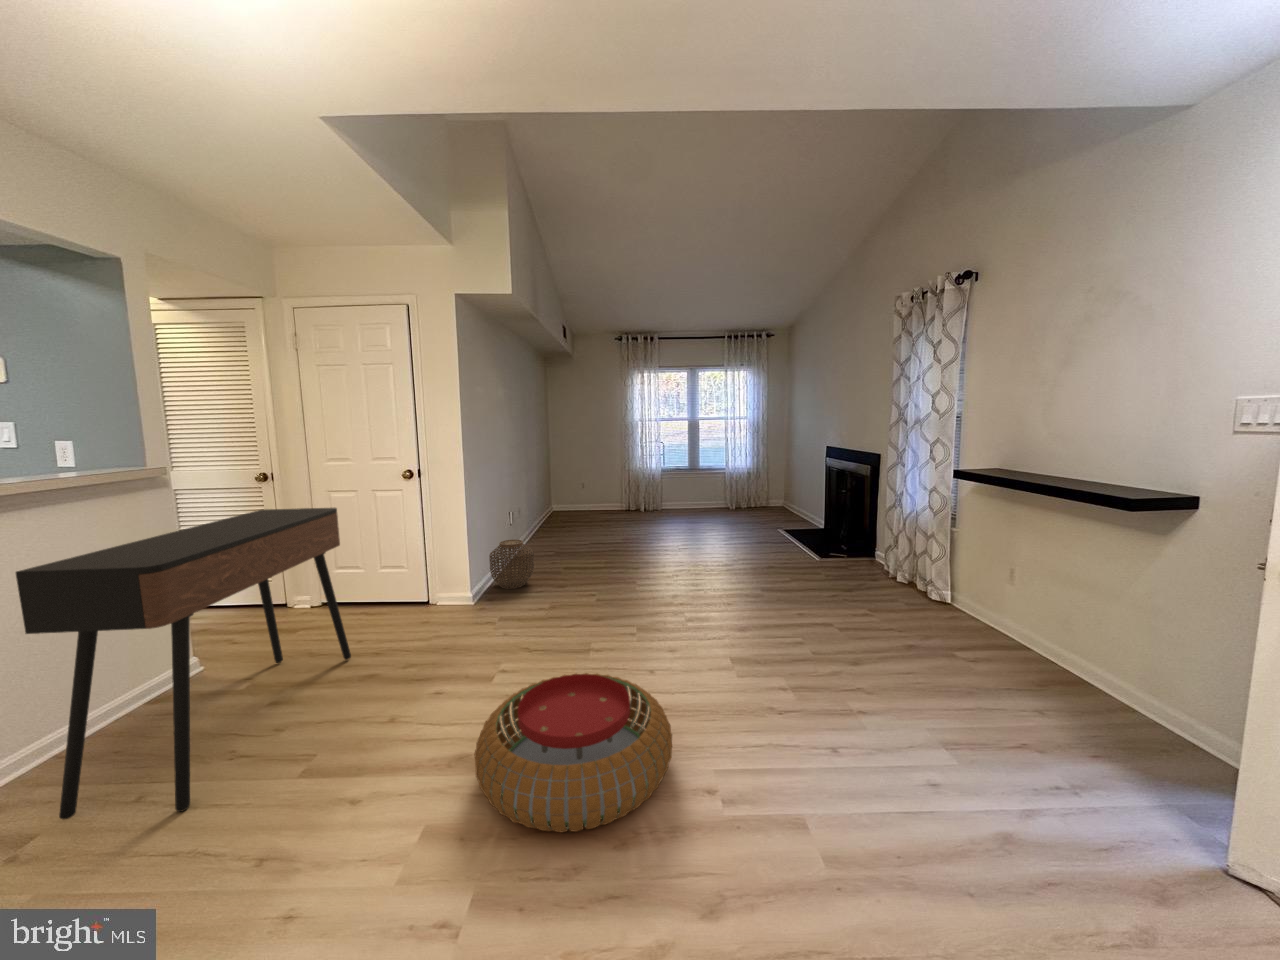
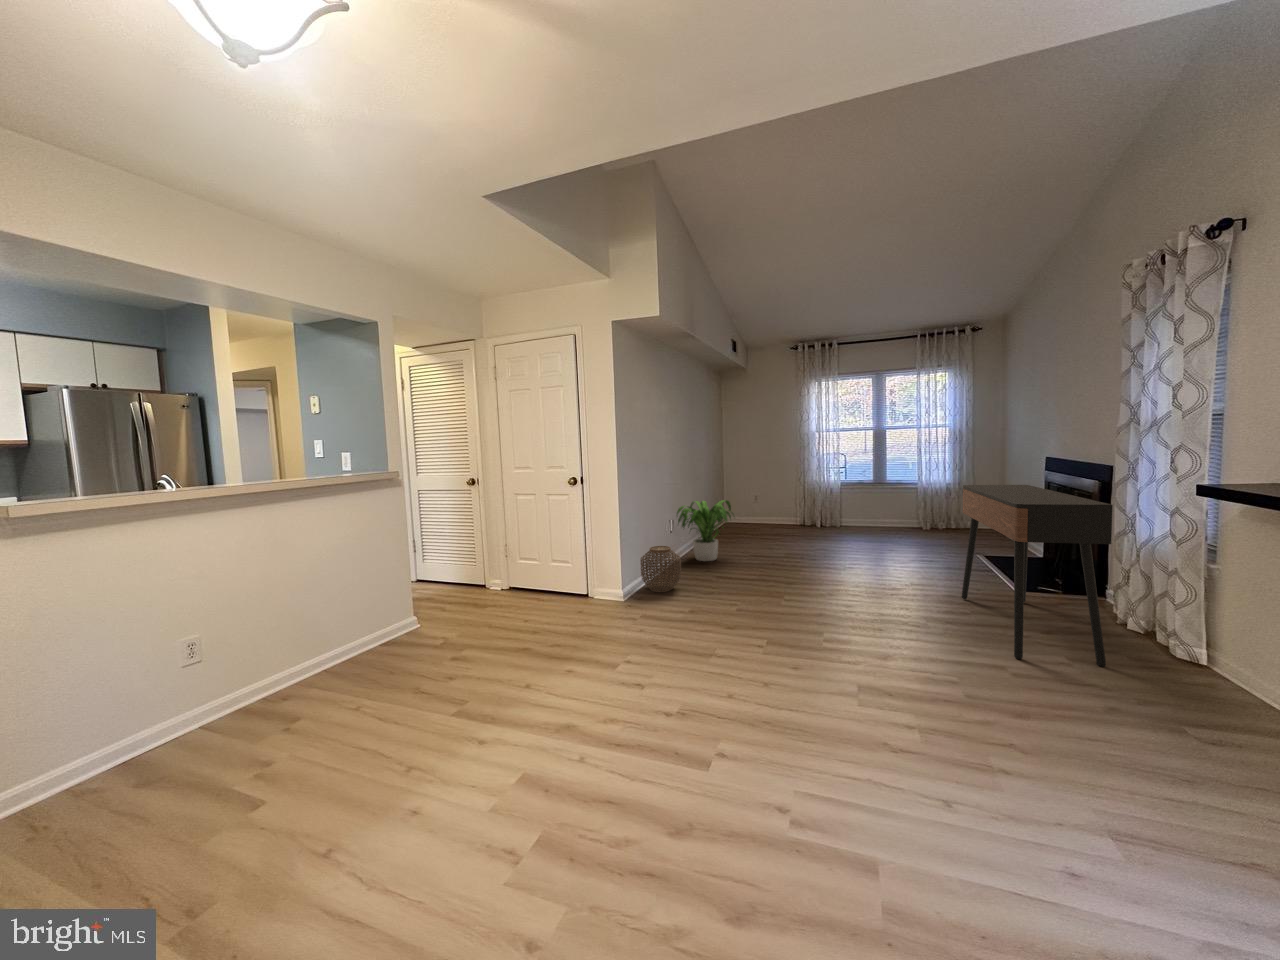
potted plant: none [518,488,578,551] -> present [677,500,731,561]
console table: present [16,508,351,819] -> present [961,485,1112,667]
pouf: present [474,673,672,833] -> none [571,667,752,804]

